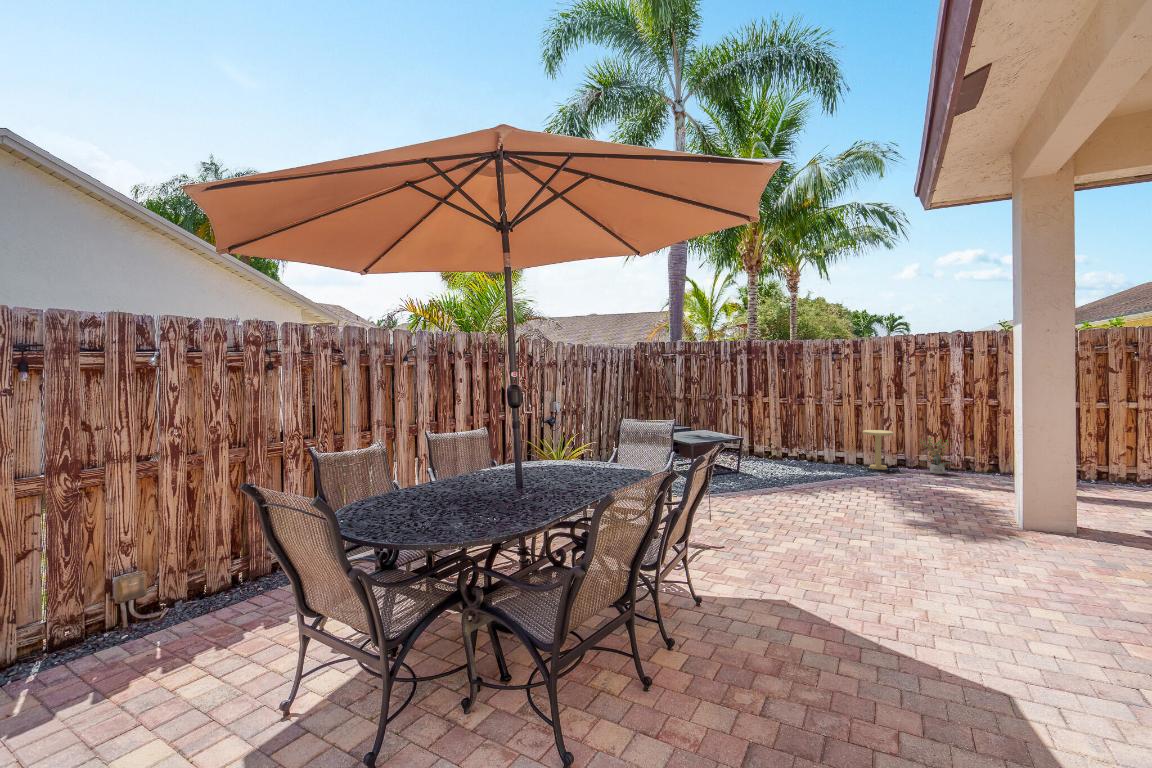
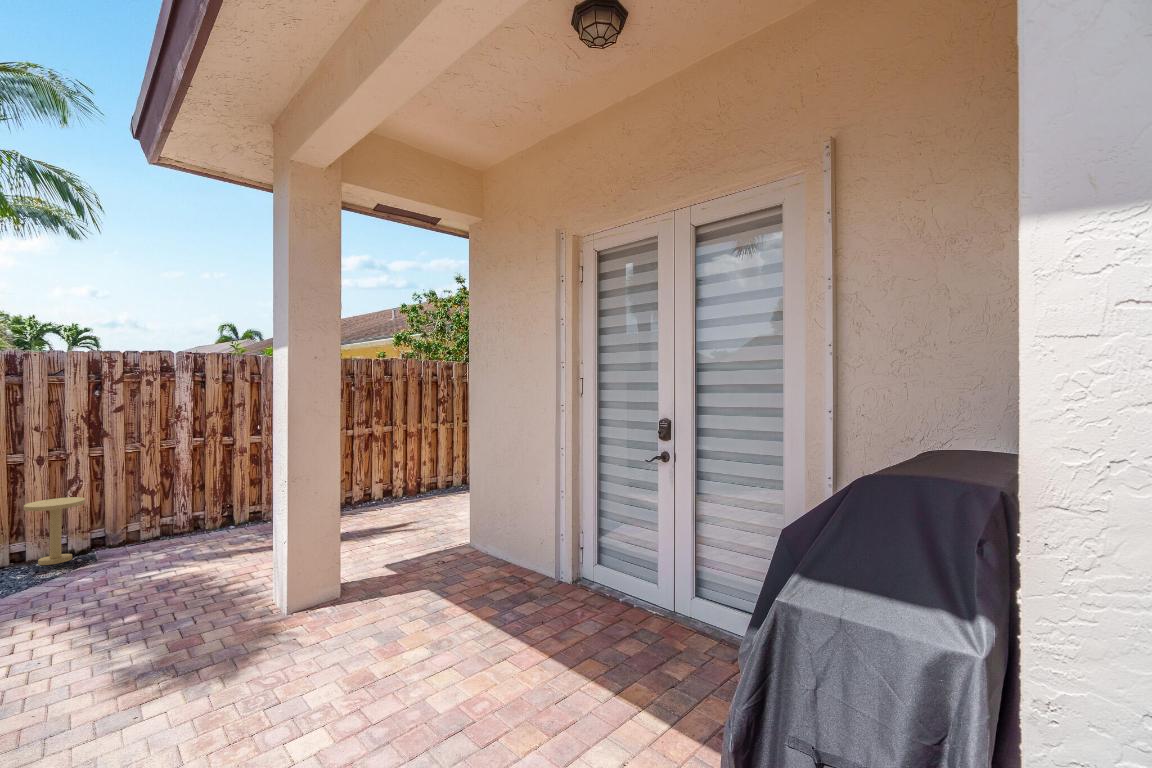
potted plant: present [919,437,953,474] -> none [125,495,181,548]

